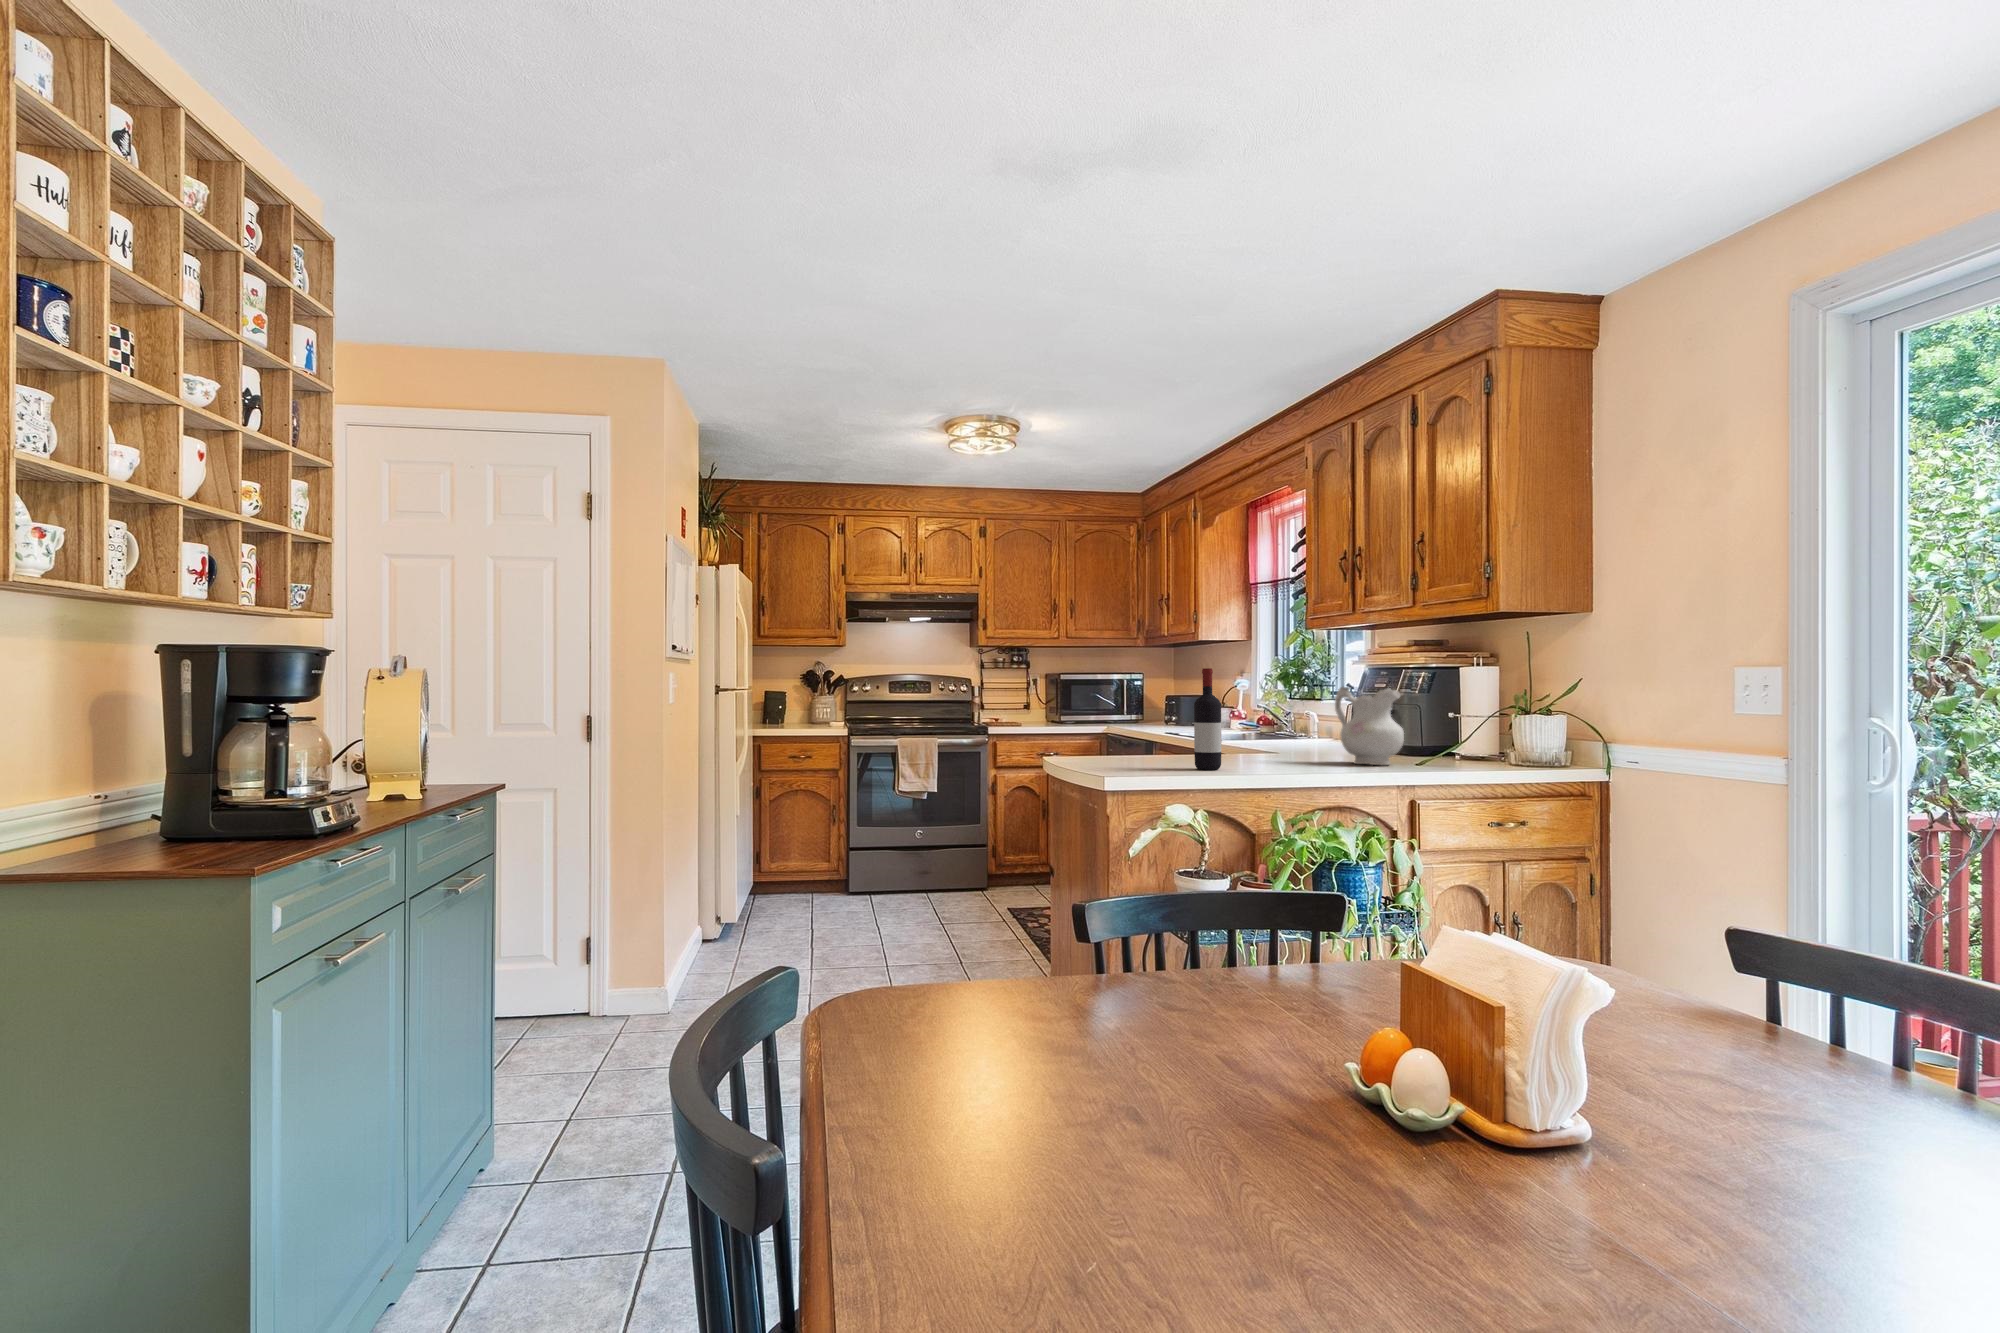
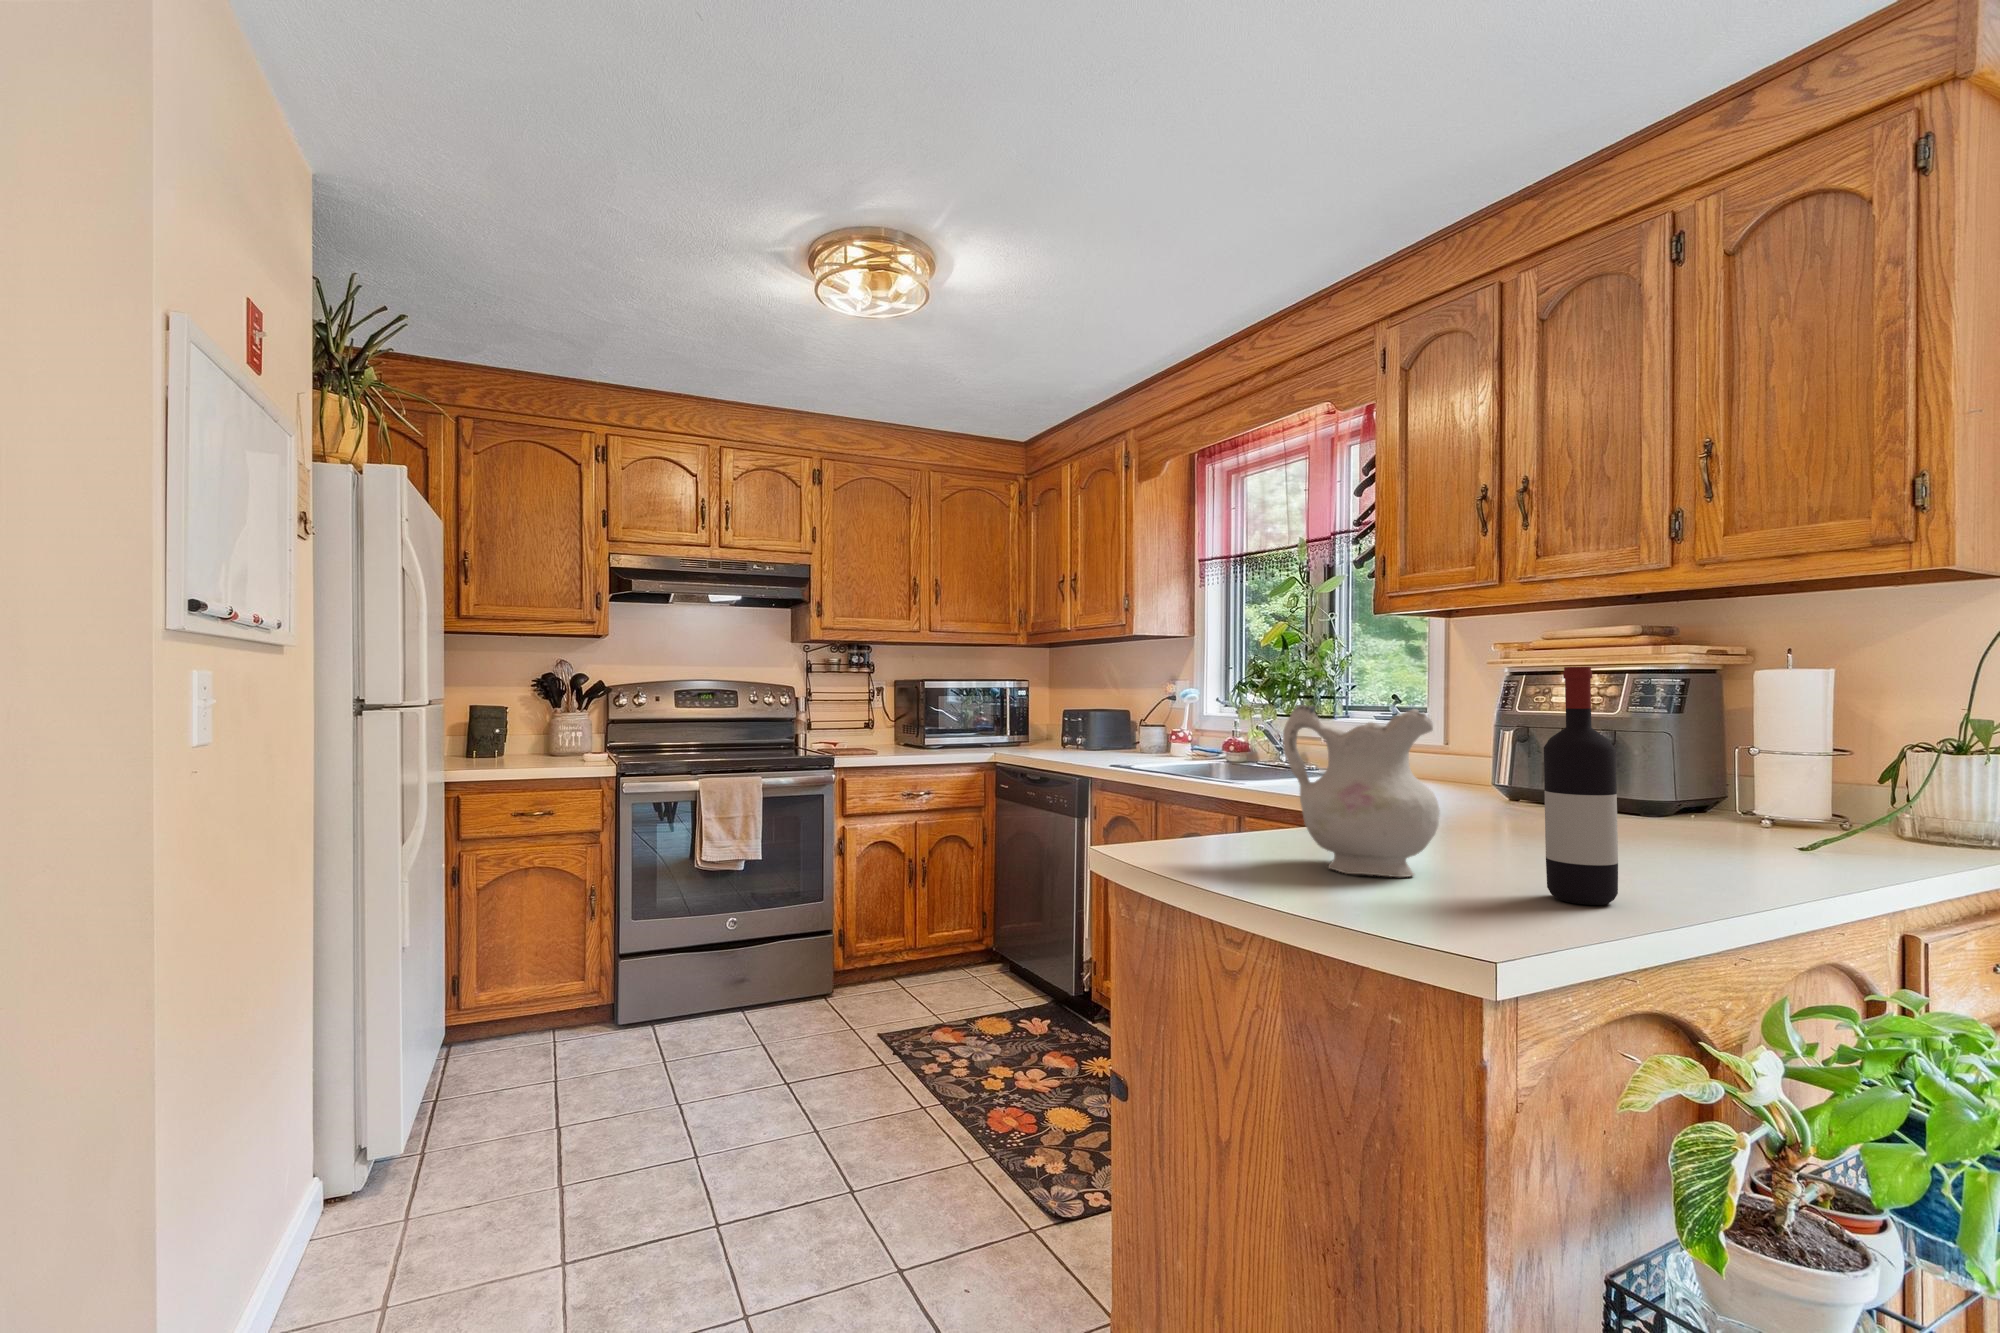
ceramic pitcher: present [1335,687,1404,765] -> present [1283,705,1440,877]

